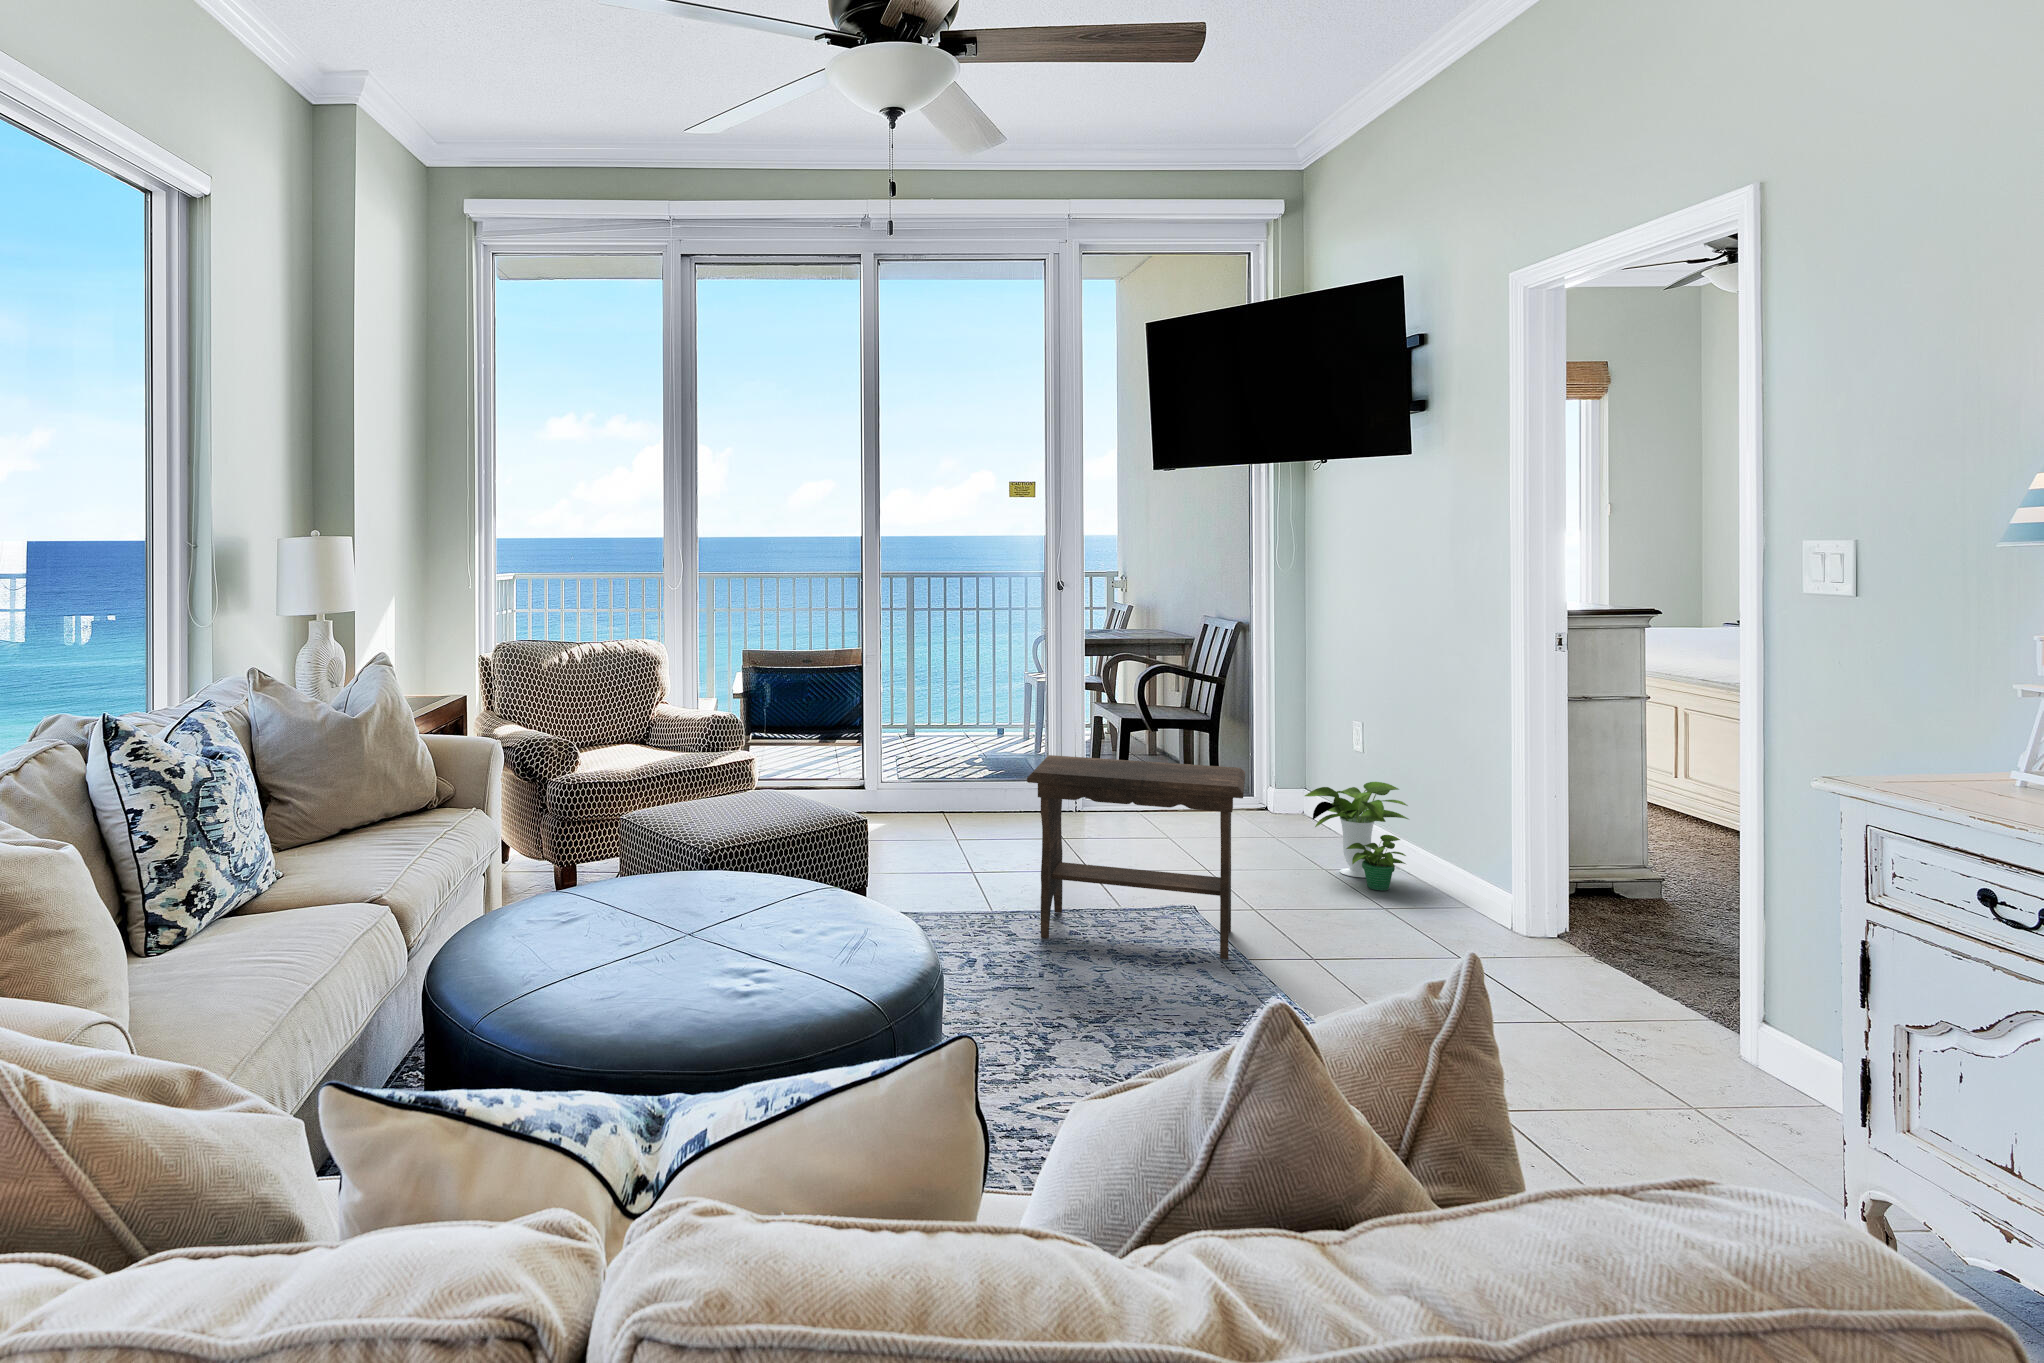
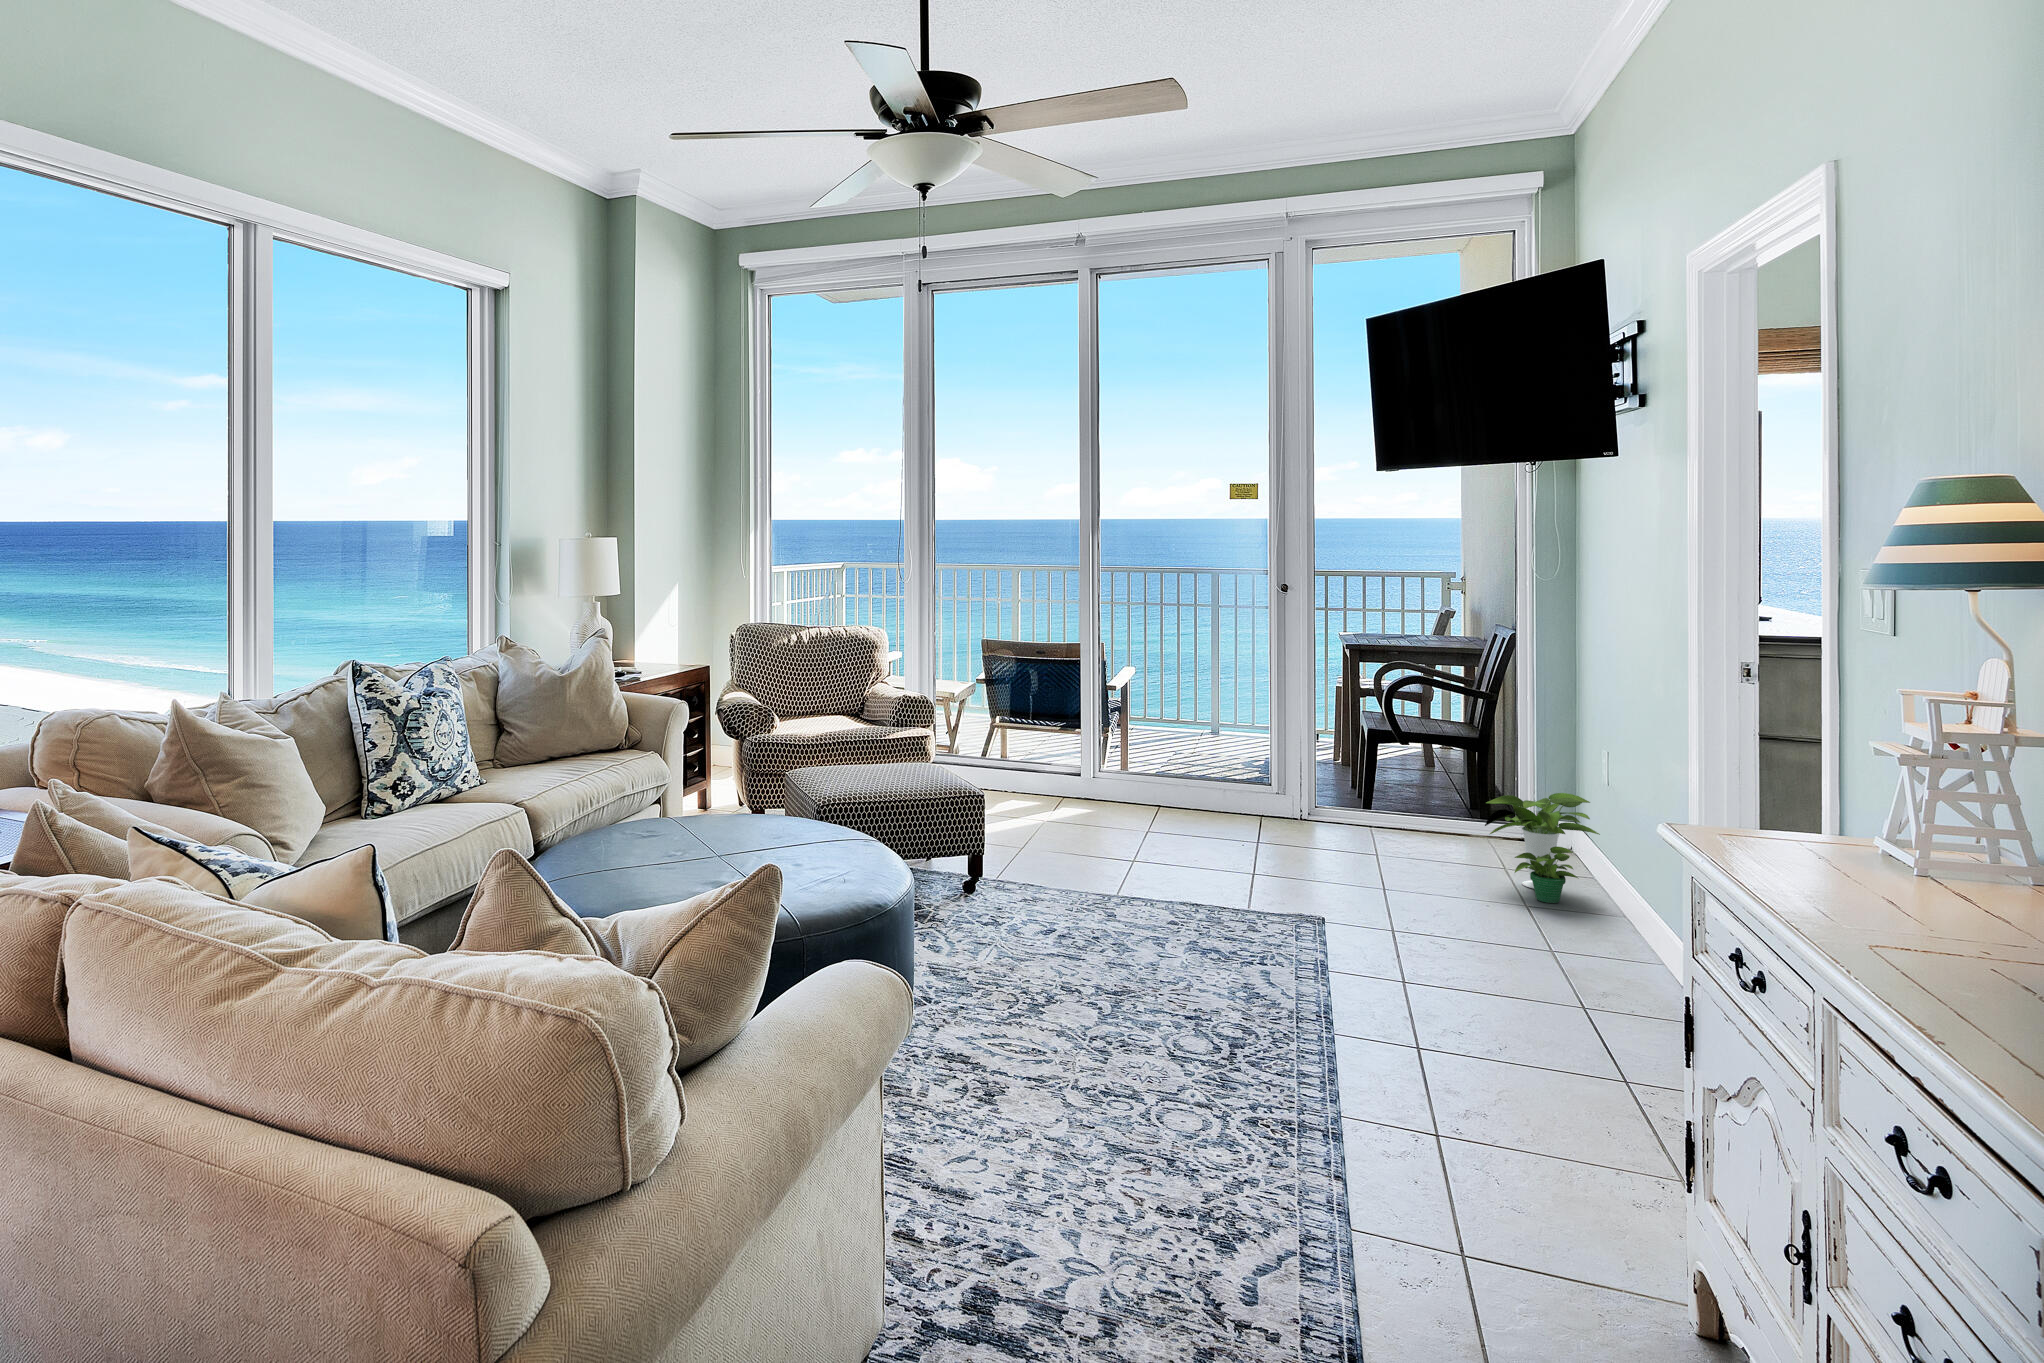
footstool: present [1027,755,1245,959] -> none [1126,741,1351,940]

